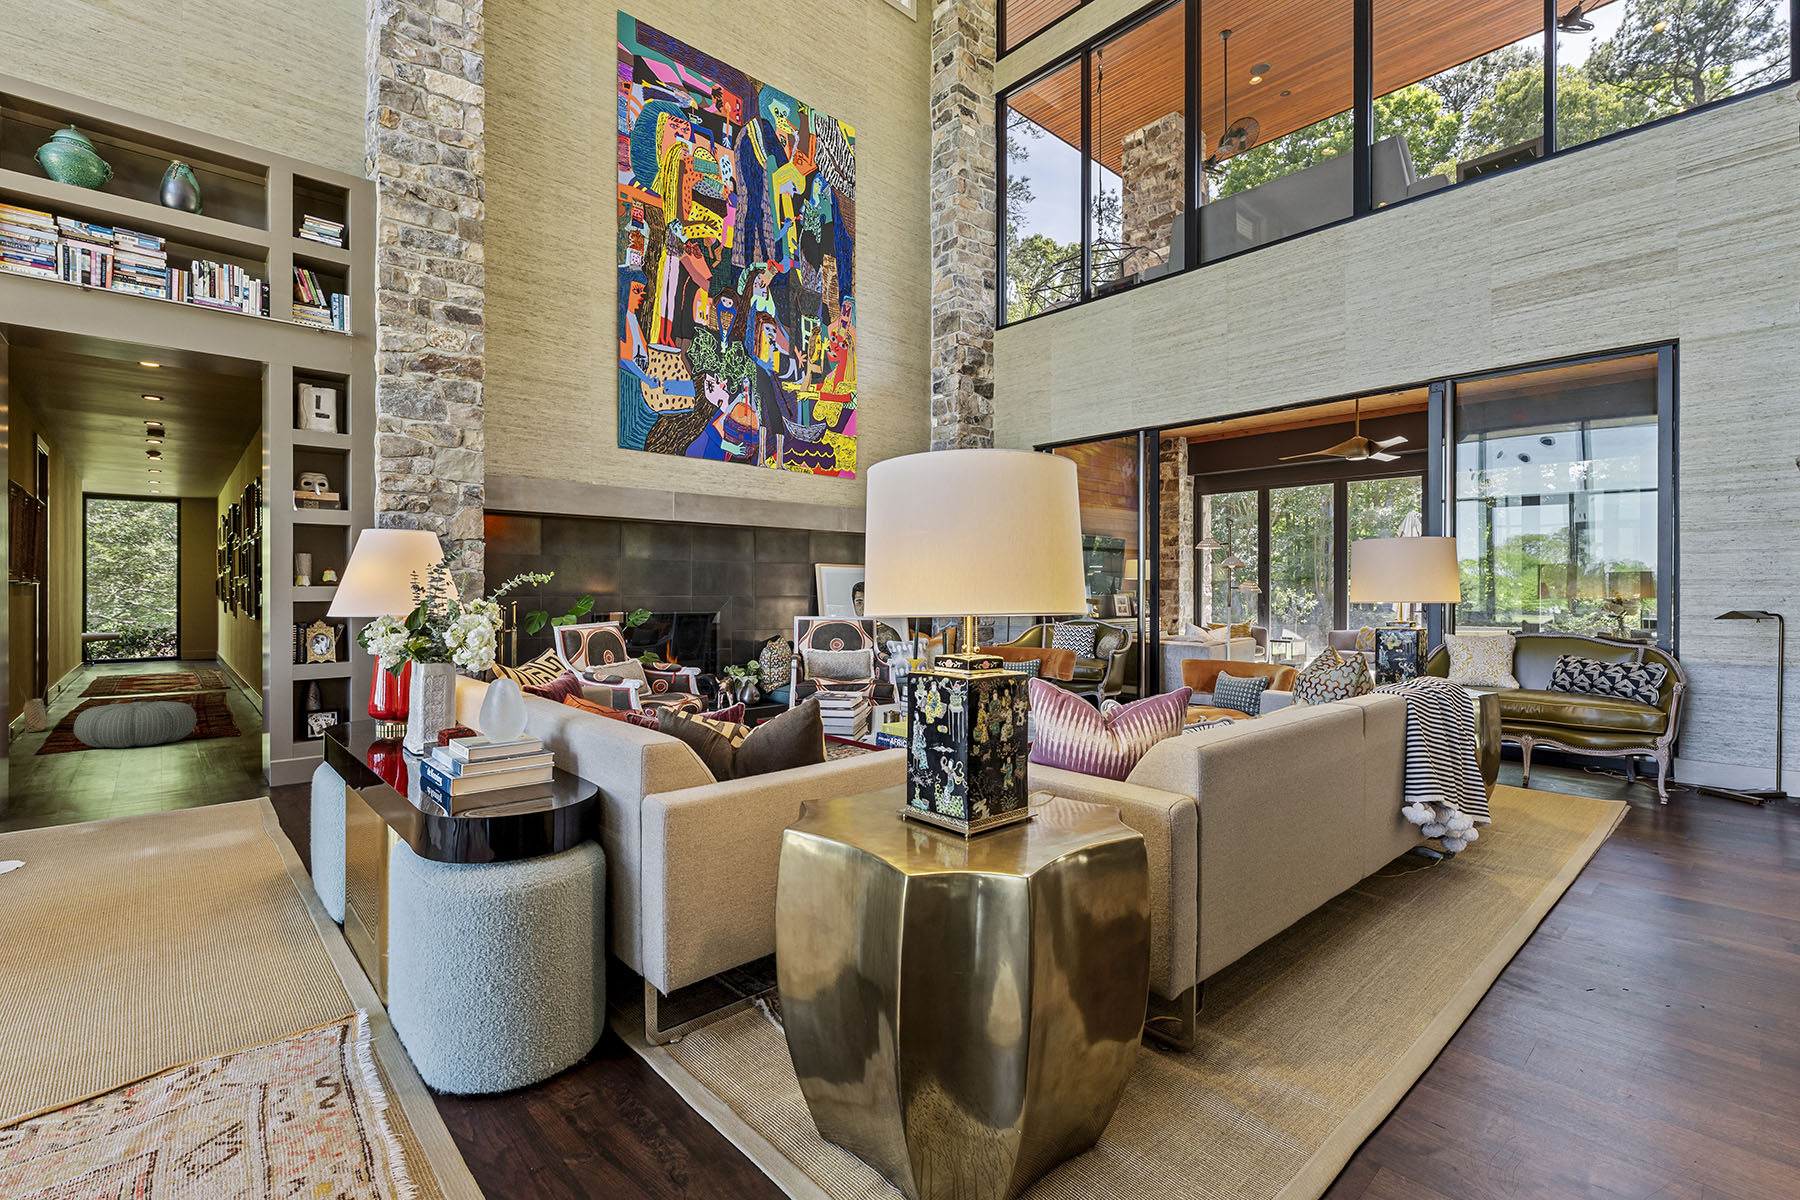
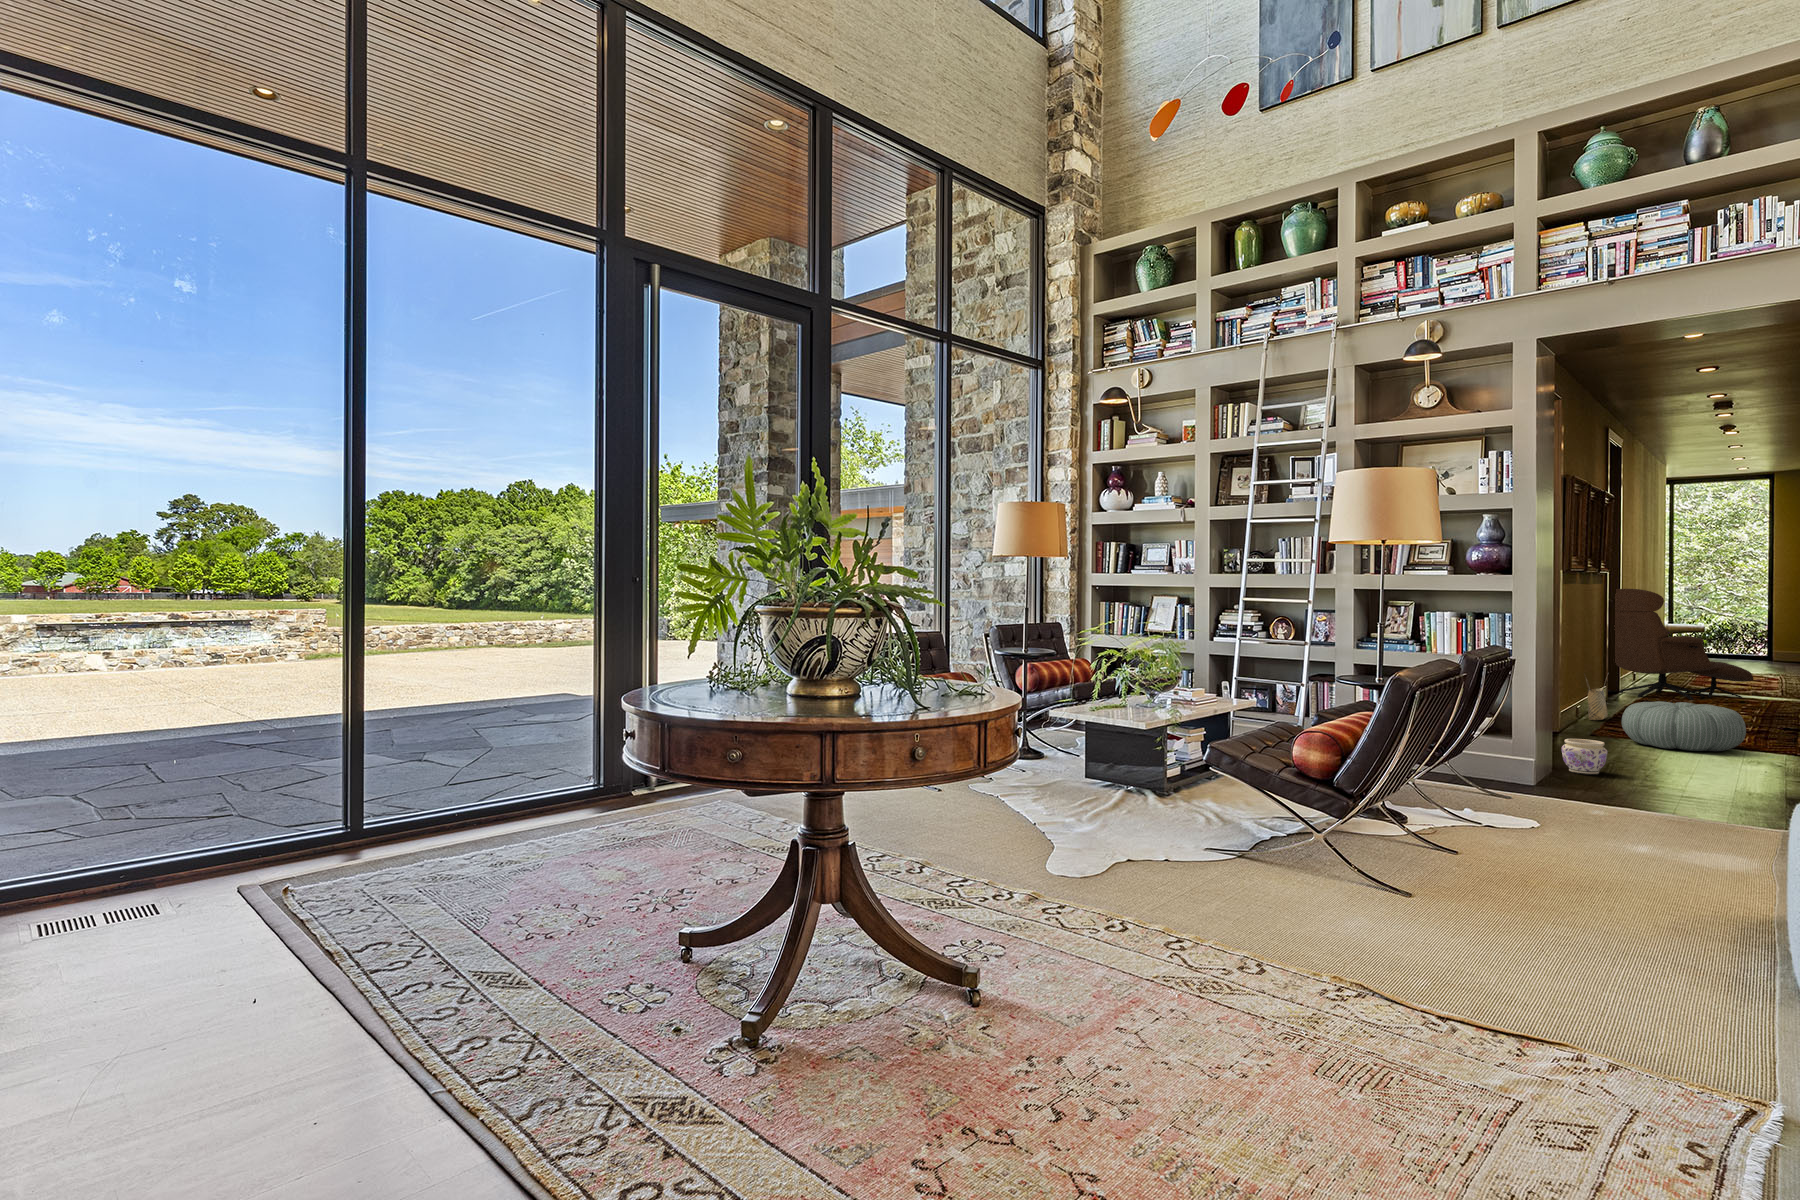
lounge chair: none [28,596,180,702] -> present [1614,589,1754,700]
planter: none [19,752,75,790] -> present [1562,739,1607,775]

